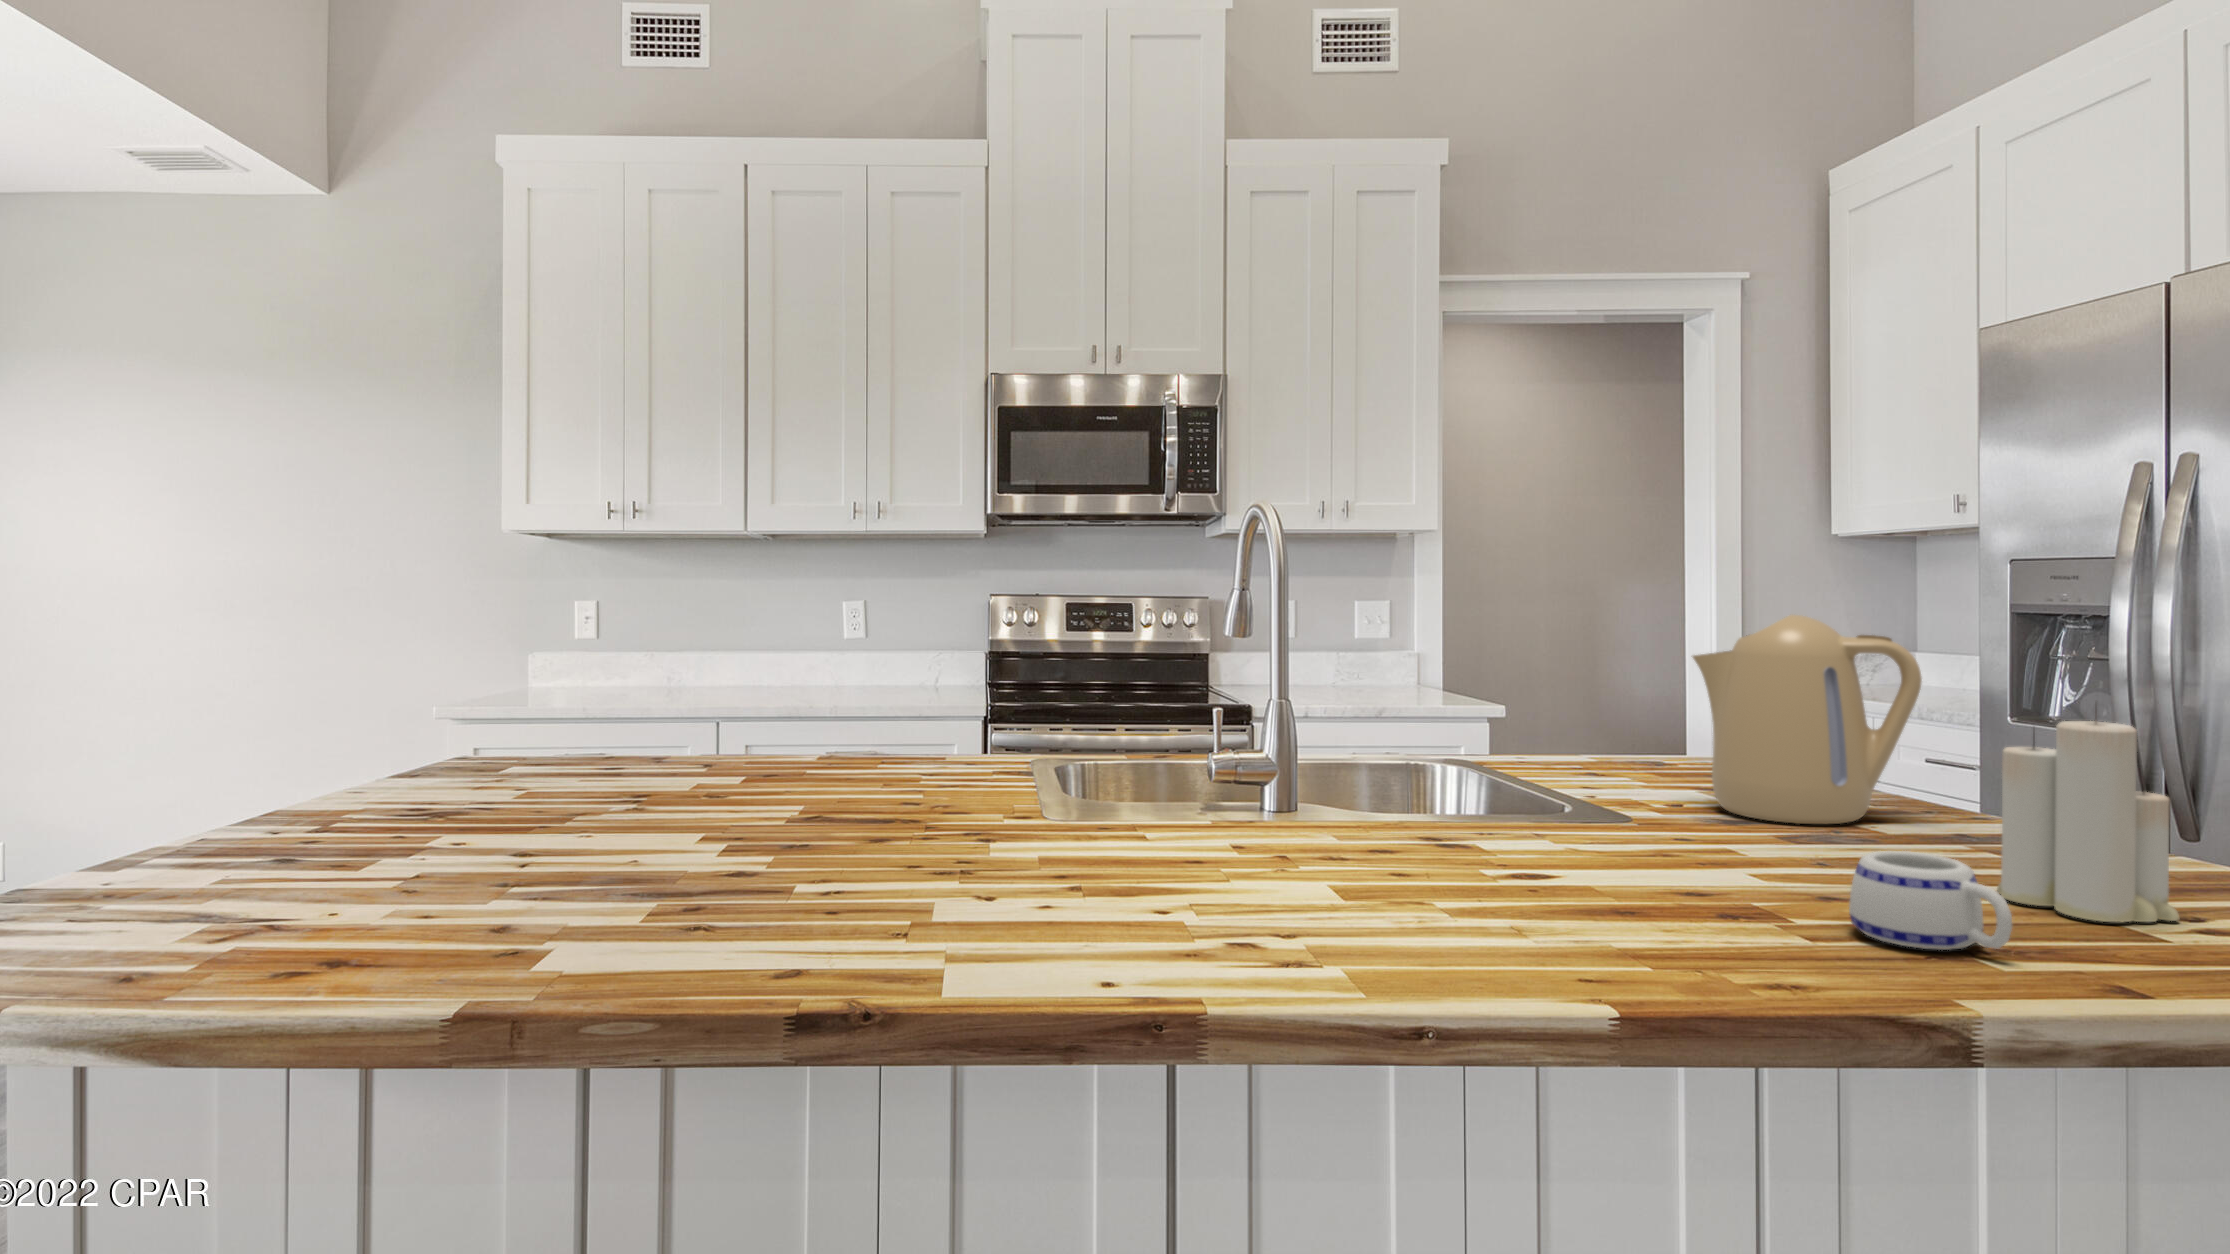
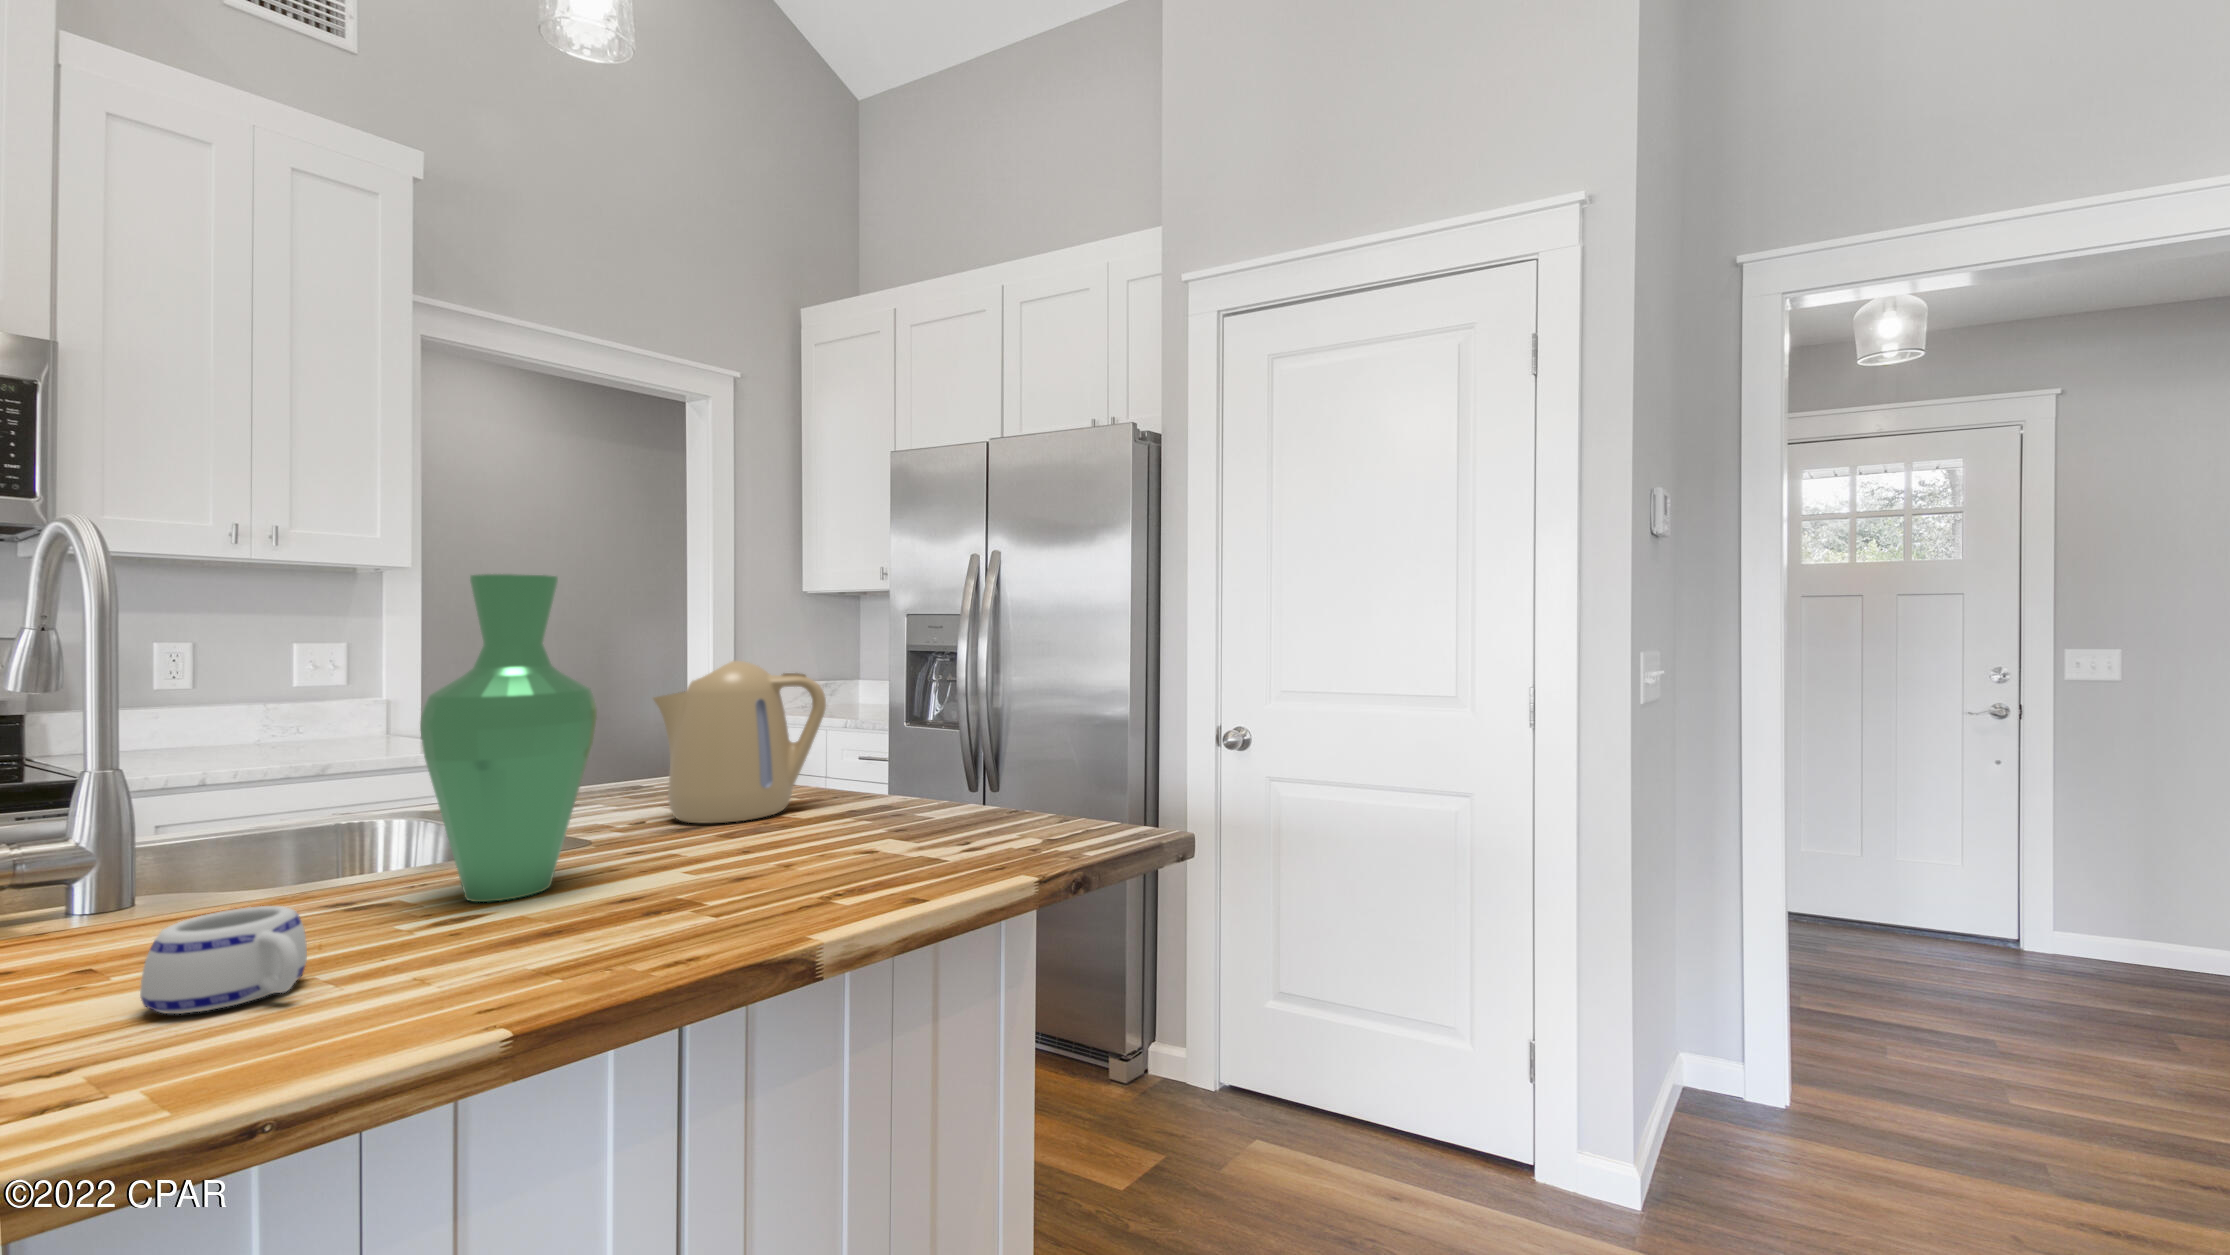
vase: none [1488,508,1654,867] -> present [420,574,597,902]
candle: present [1997,703,2180,922] -> none [861,710,963,857]
mug: present [1849,851,2012,950] -> present [140,906,307,1014]

